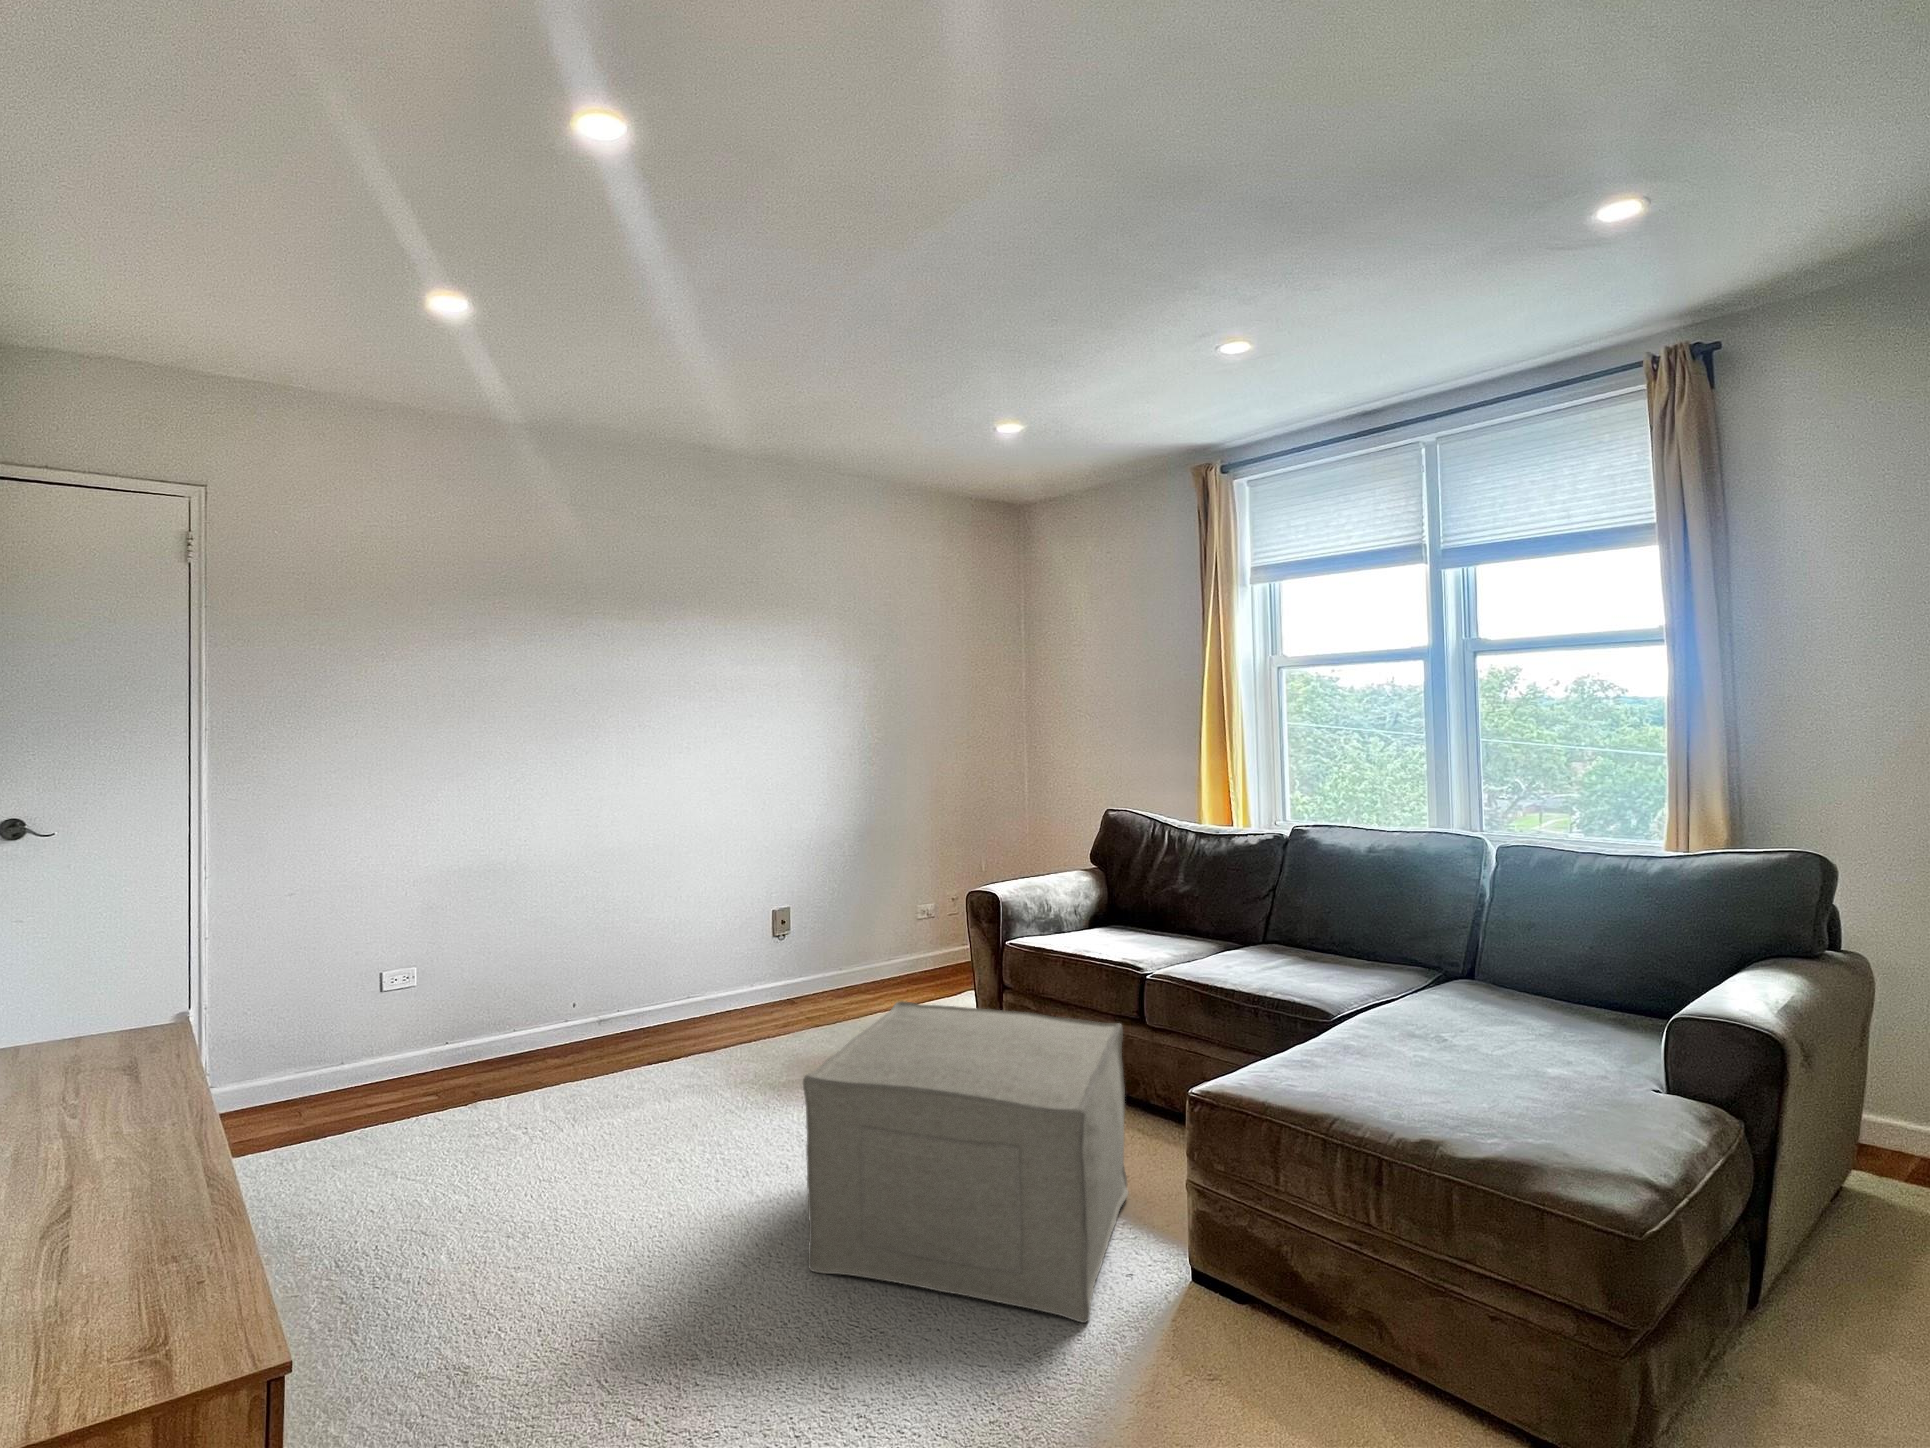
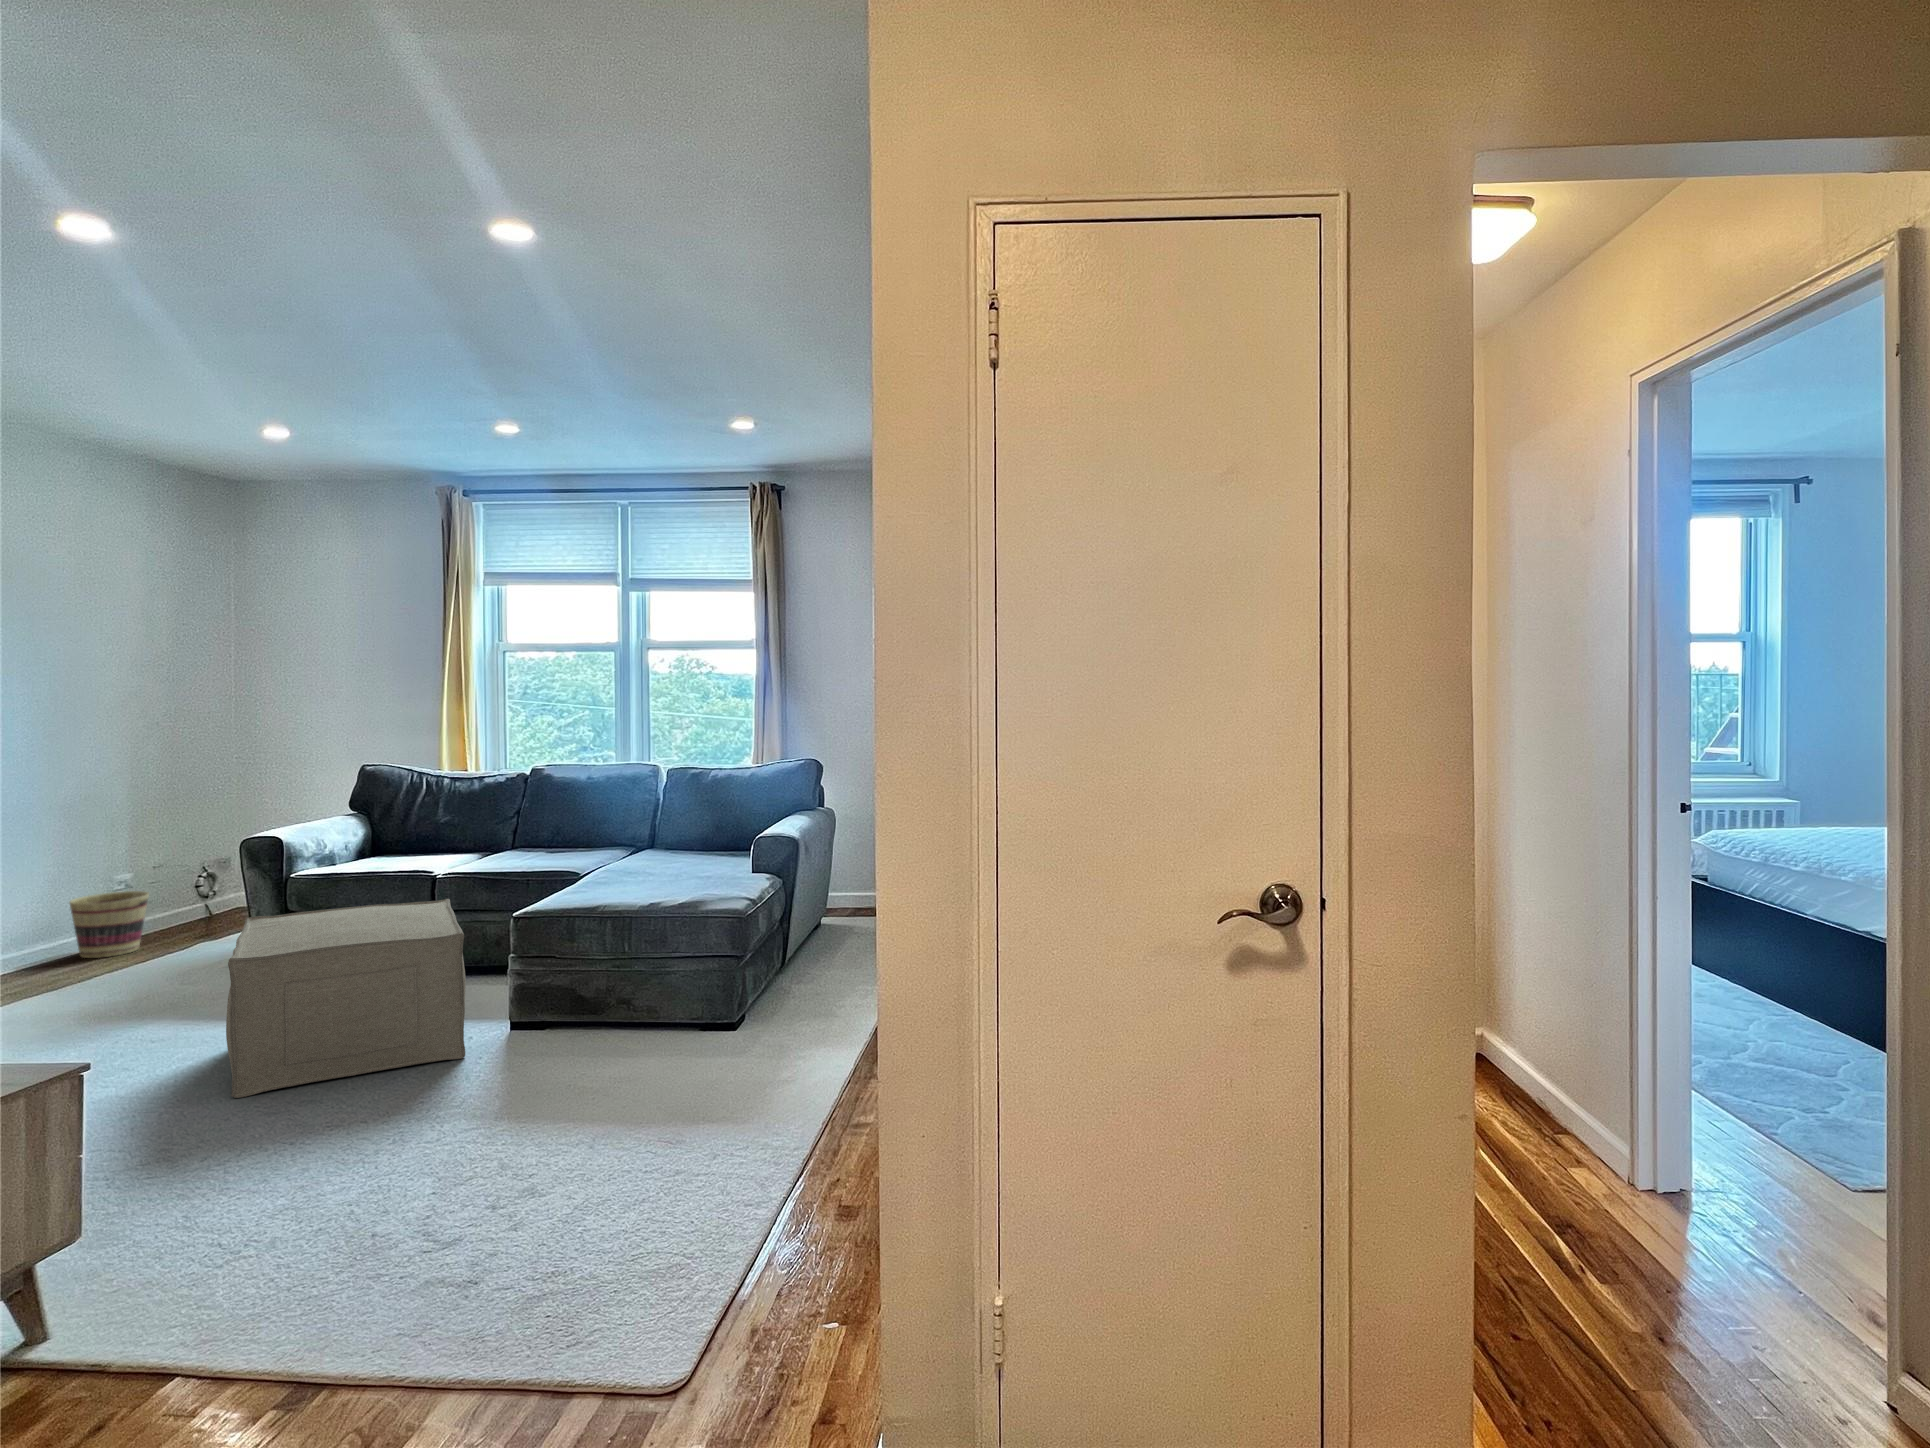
basket: none [874,920,933,986] -> present [69,891,149,958]

